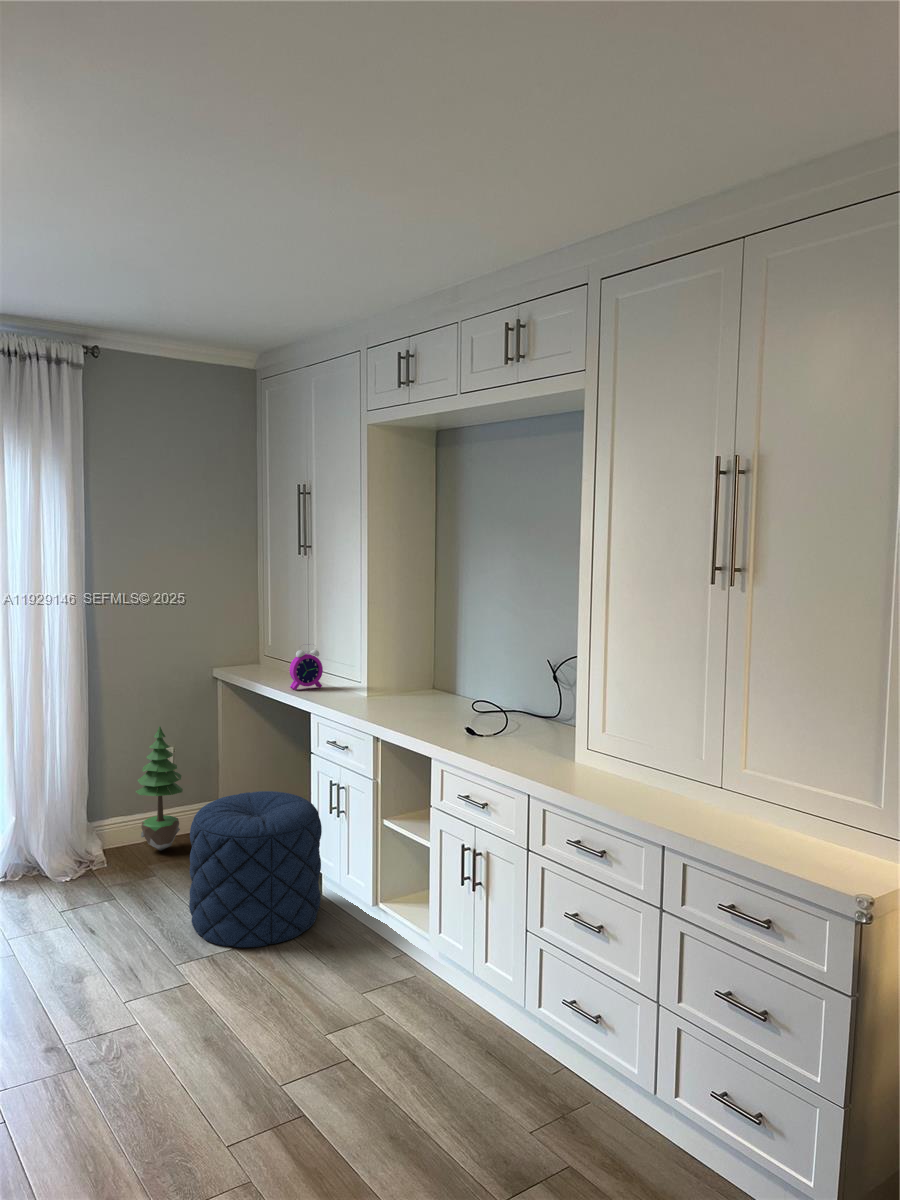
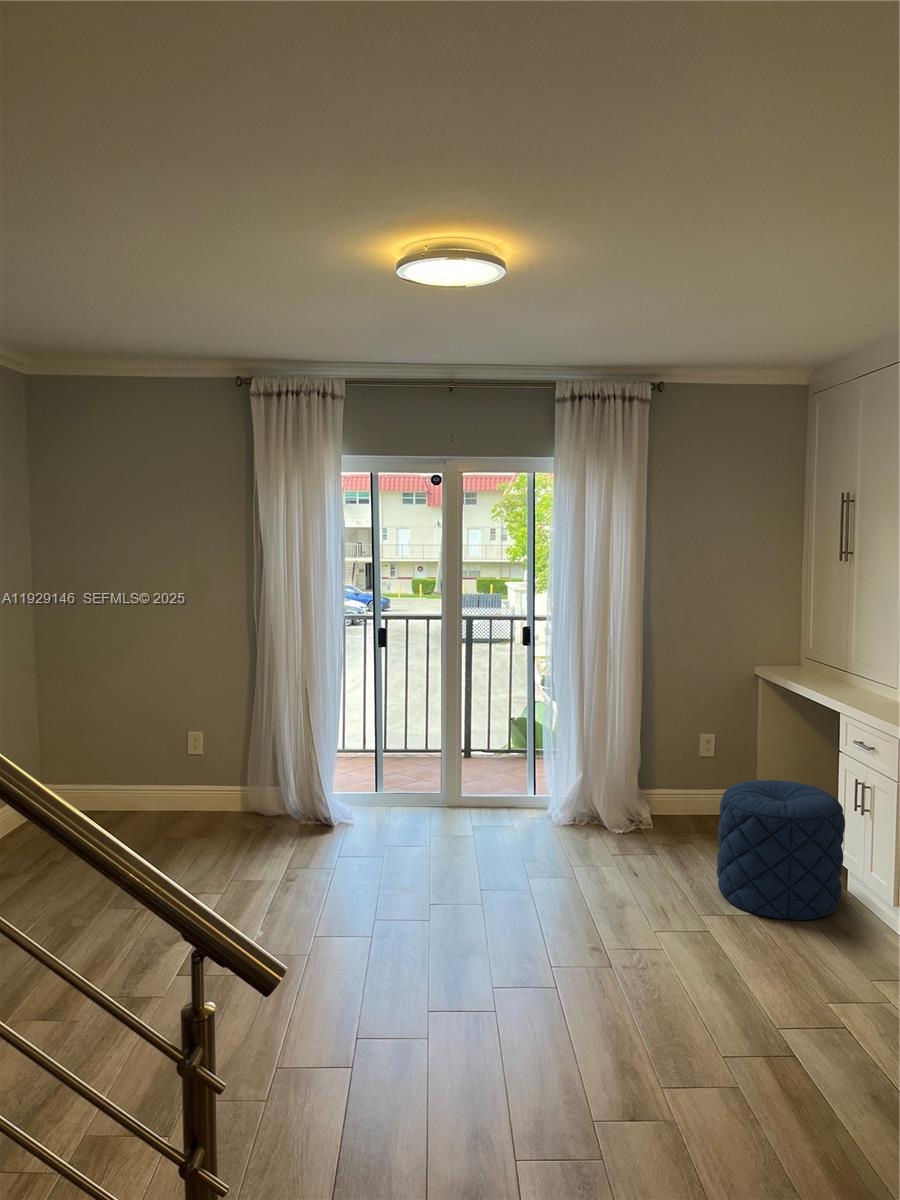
alarm clock: present [290,650,323,690] -> none [824,648,859,692]
potted tree: present [136,726,183,851] -> none [679,713,721,825]

